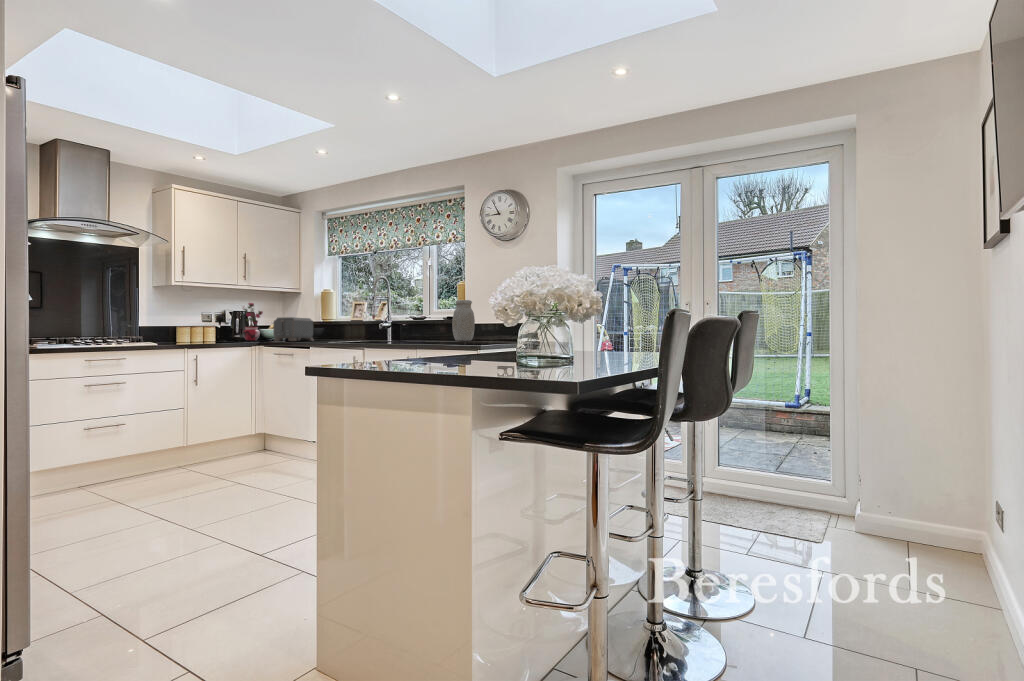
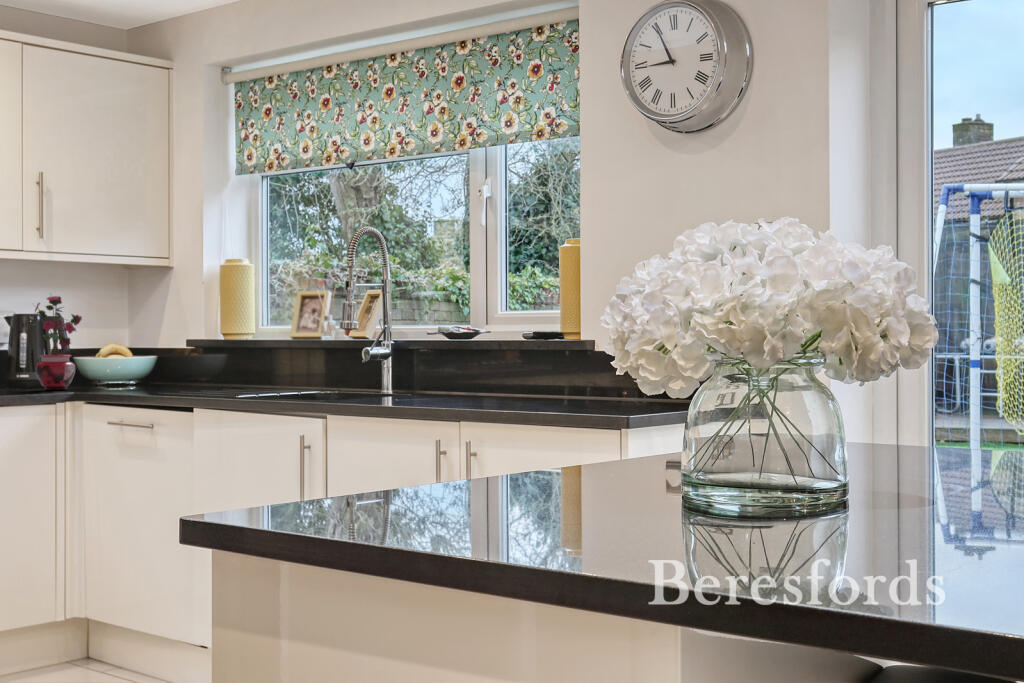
jar: present [452,300,475,341] -> none [549,294,608,403]
toaster: present [273,317,314,341] -> none [105,332,202,392]

